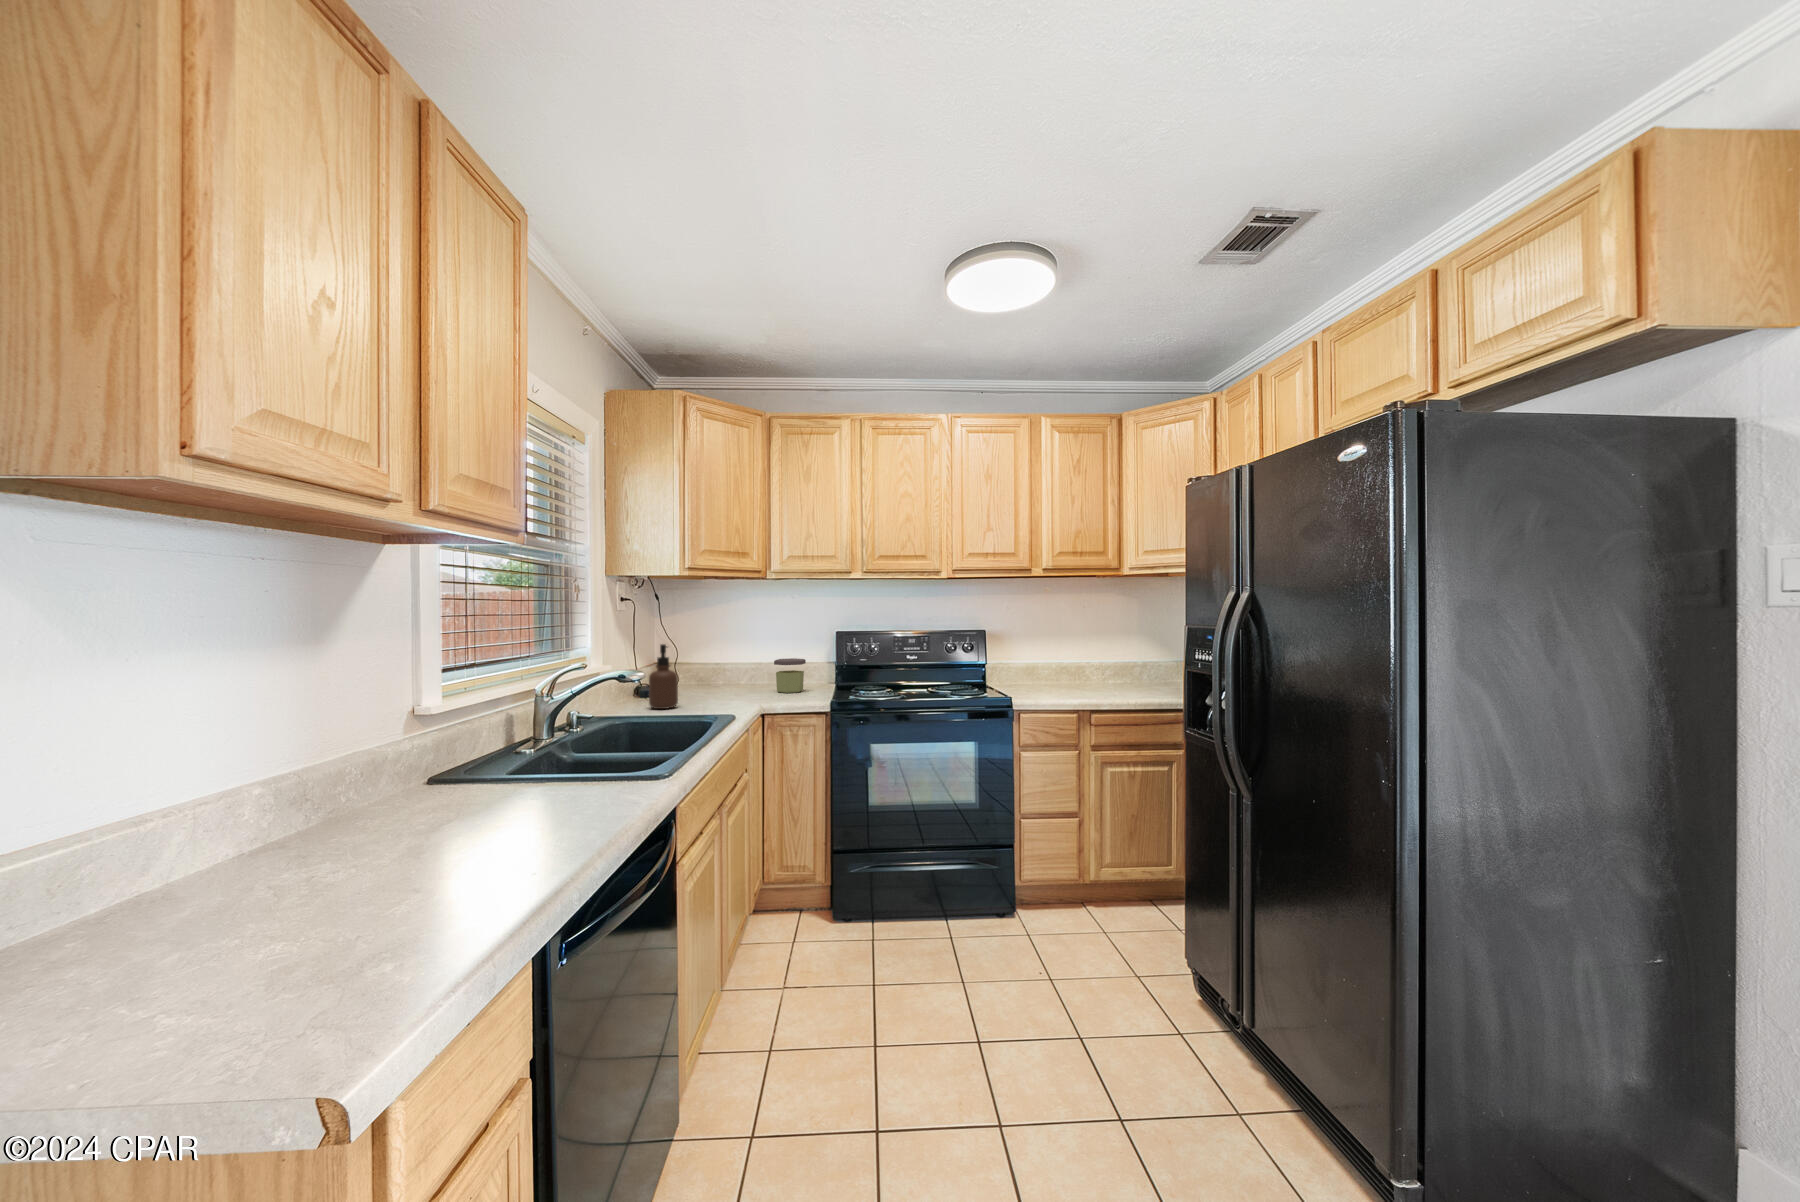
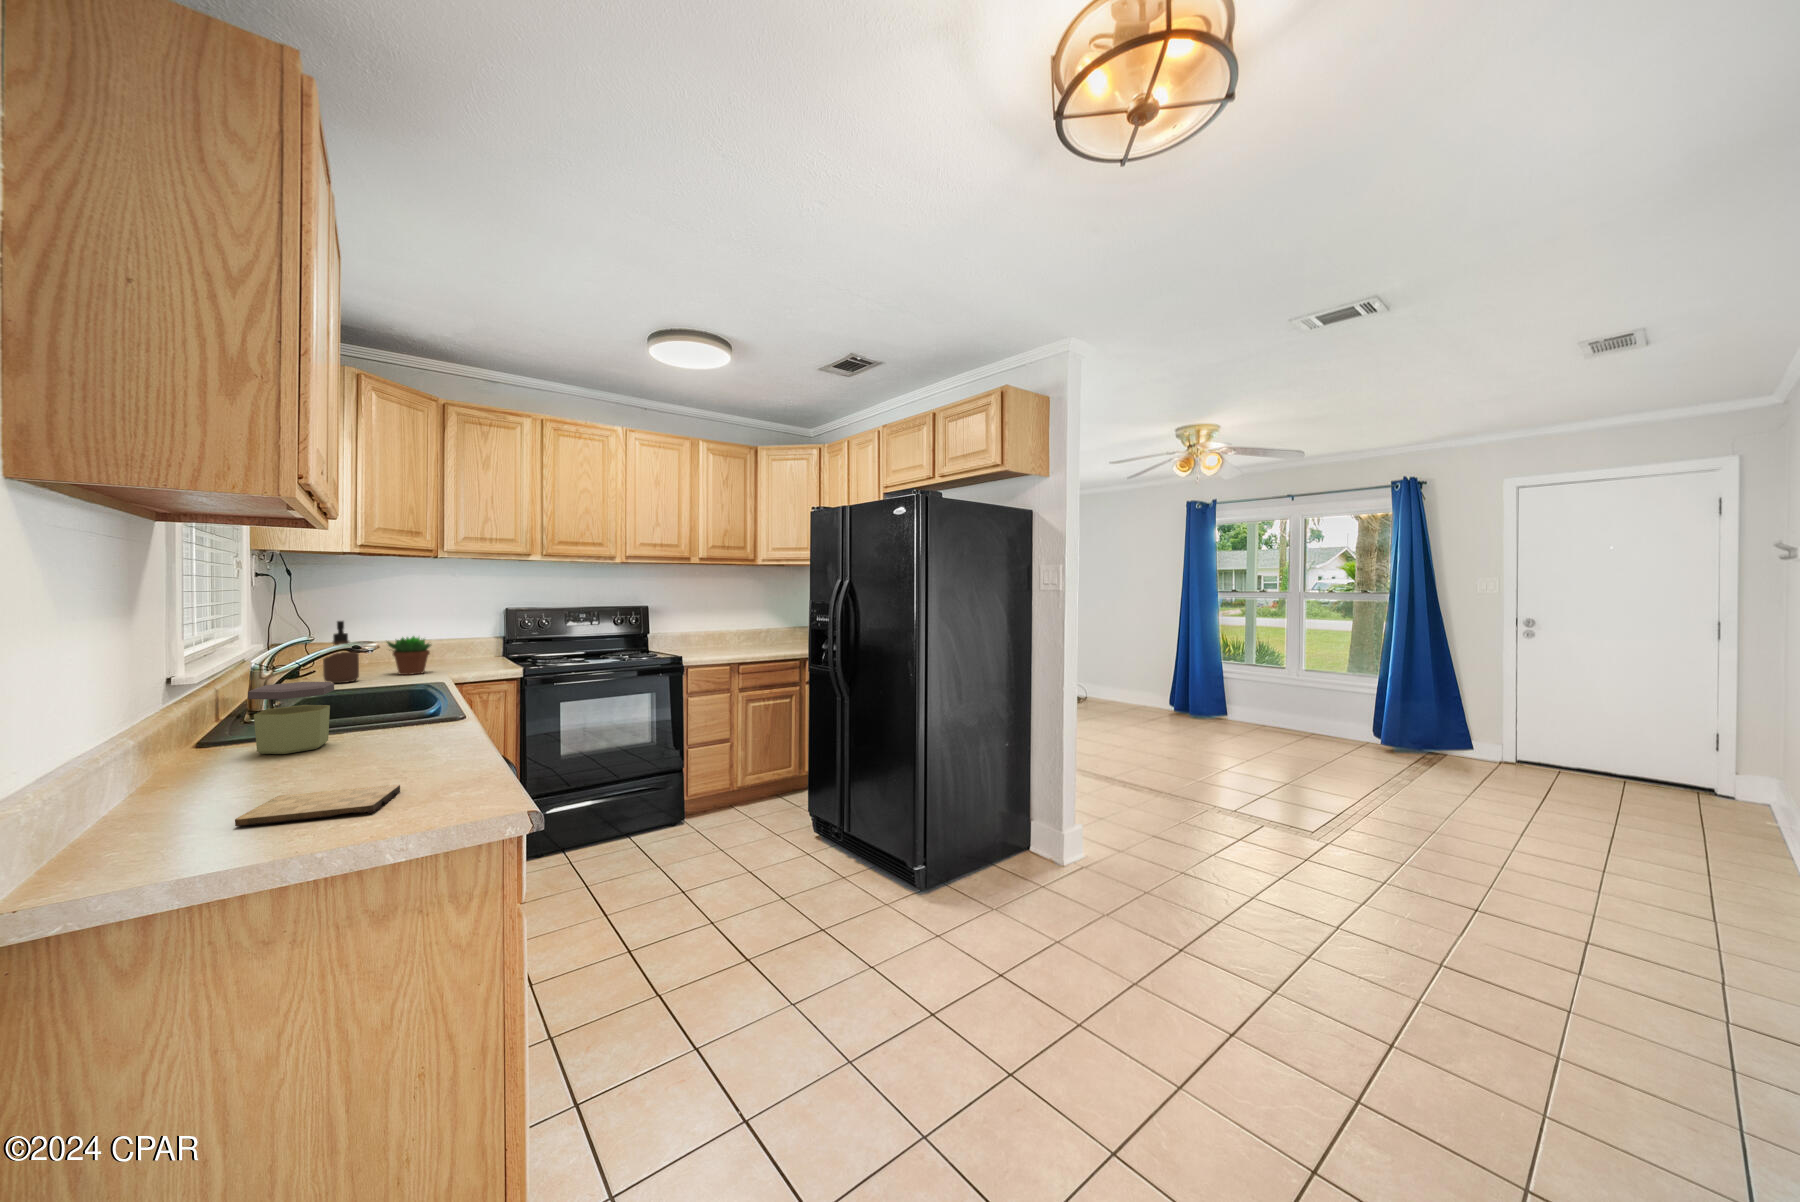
jar: present [774,658,806,693] -> present [248,682,334,754]
succulent plant: none [706,660,748,703] -> present [387,636,431,675]
cutting board: none [209,892,429,962] -> present [235,784,400,826]

